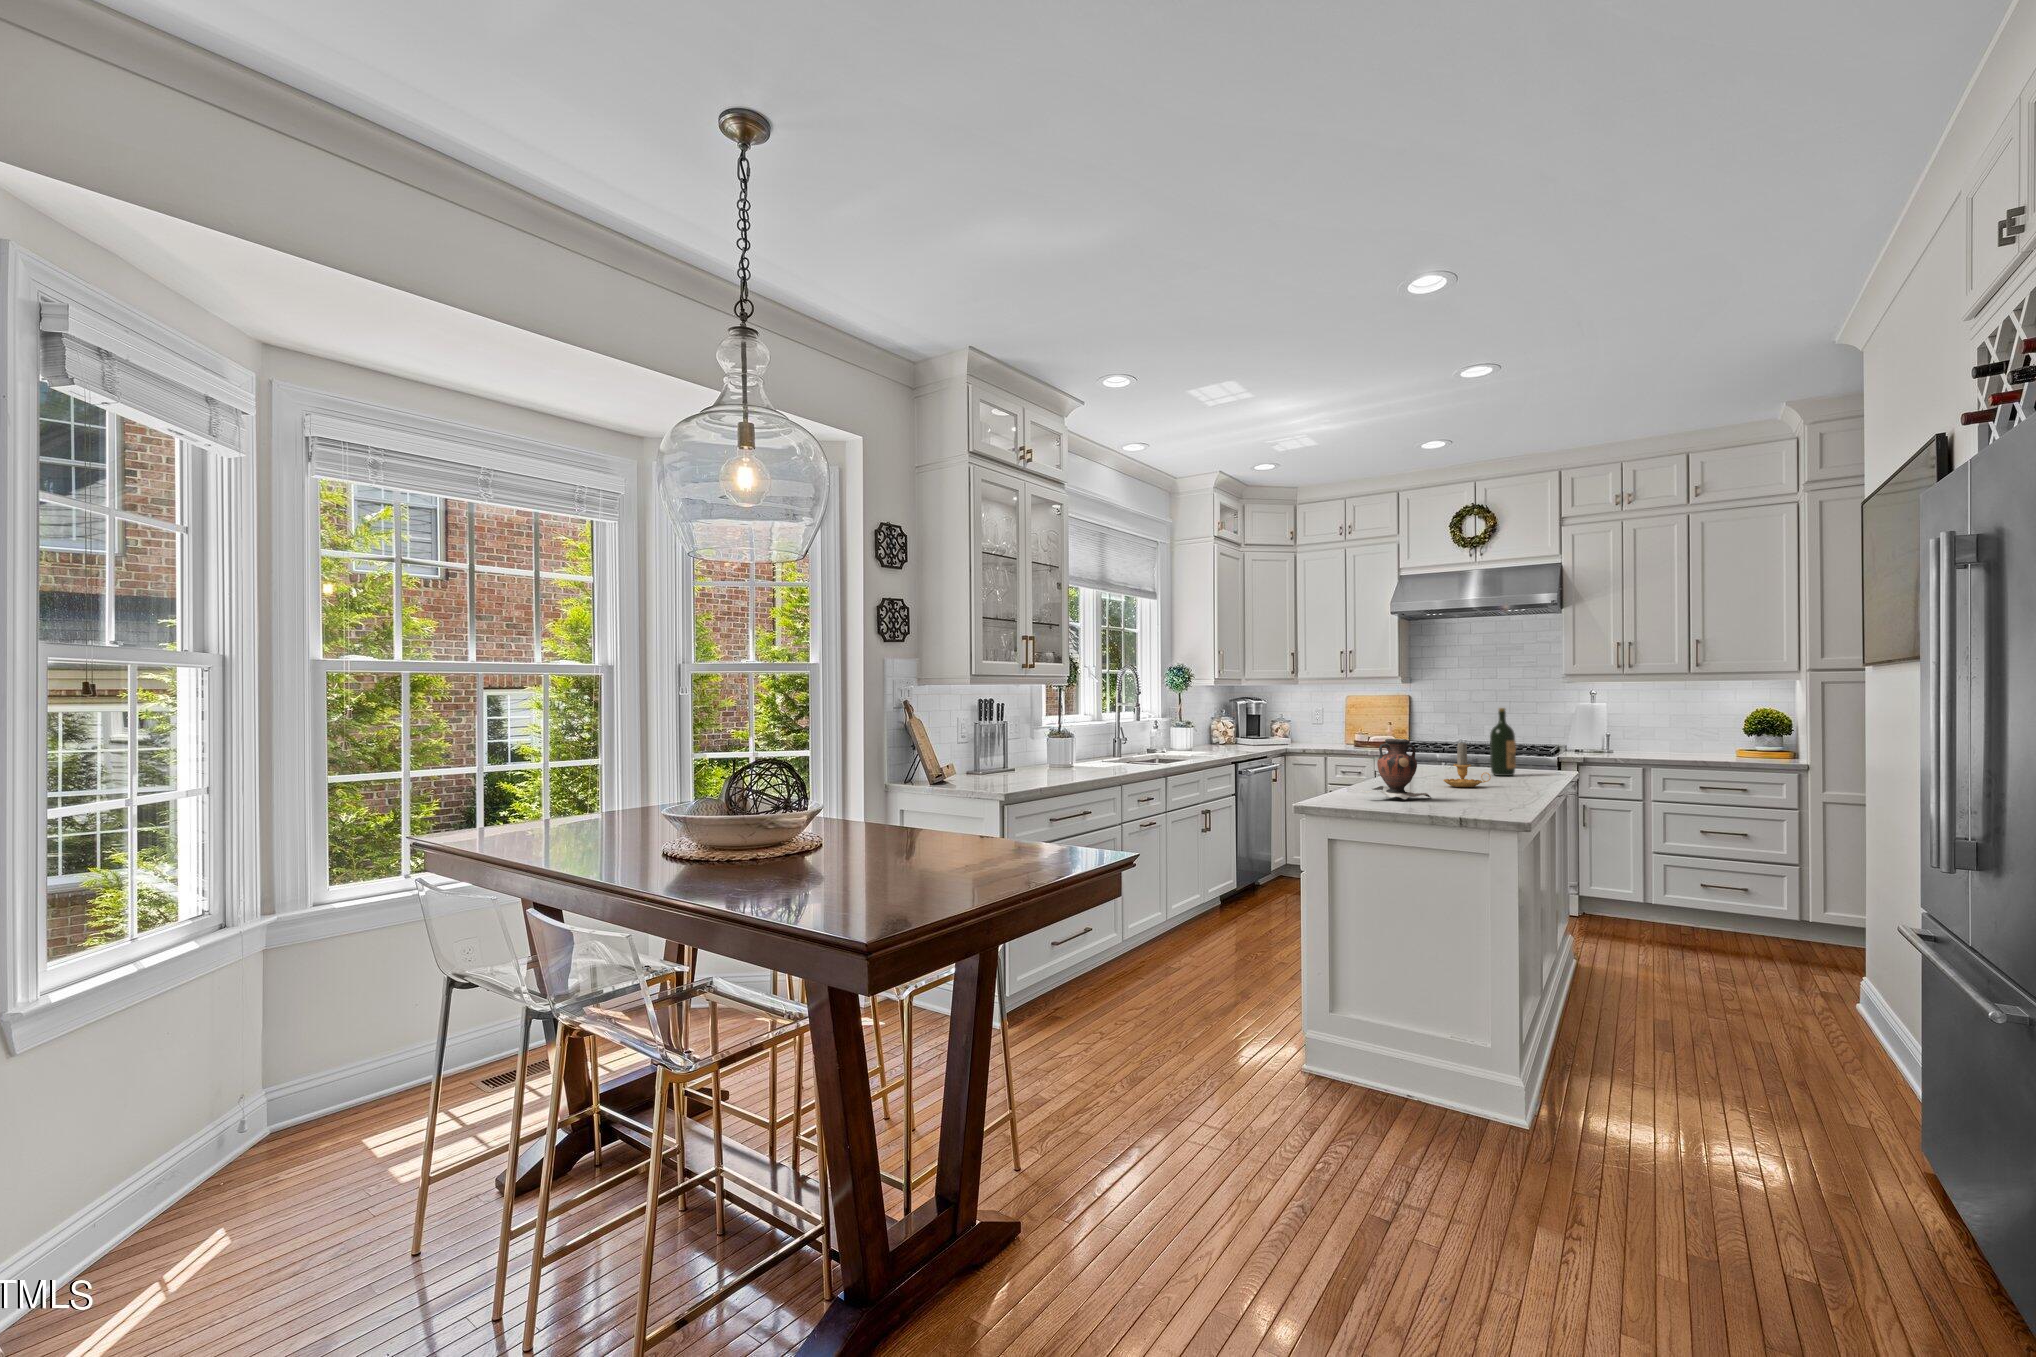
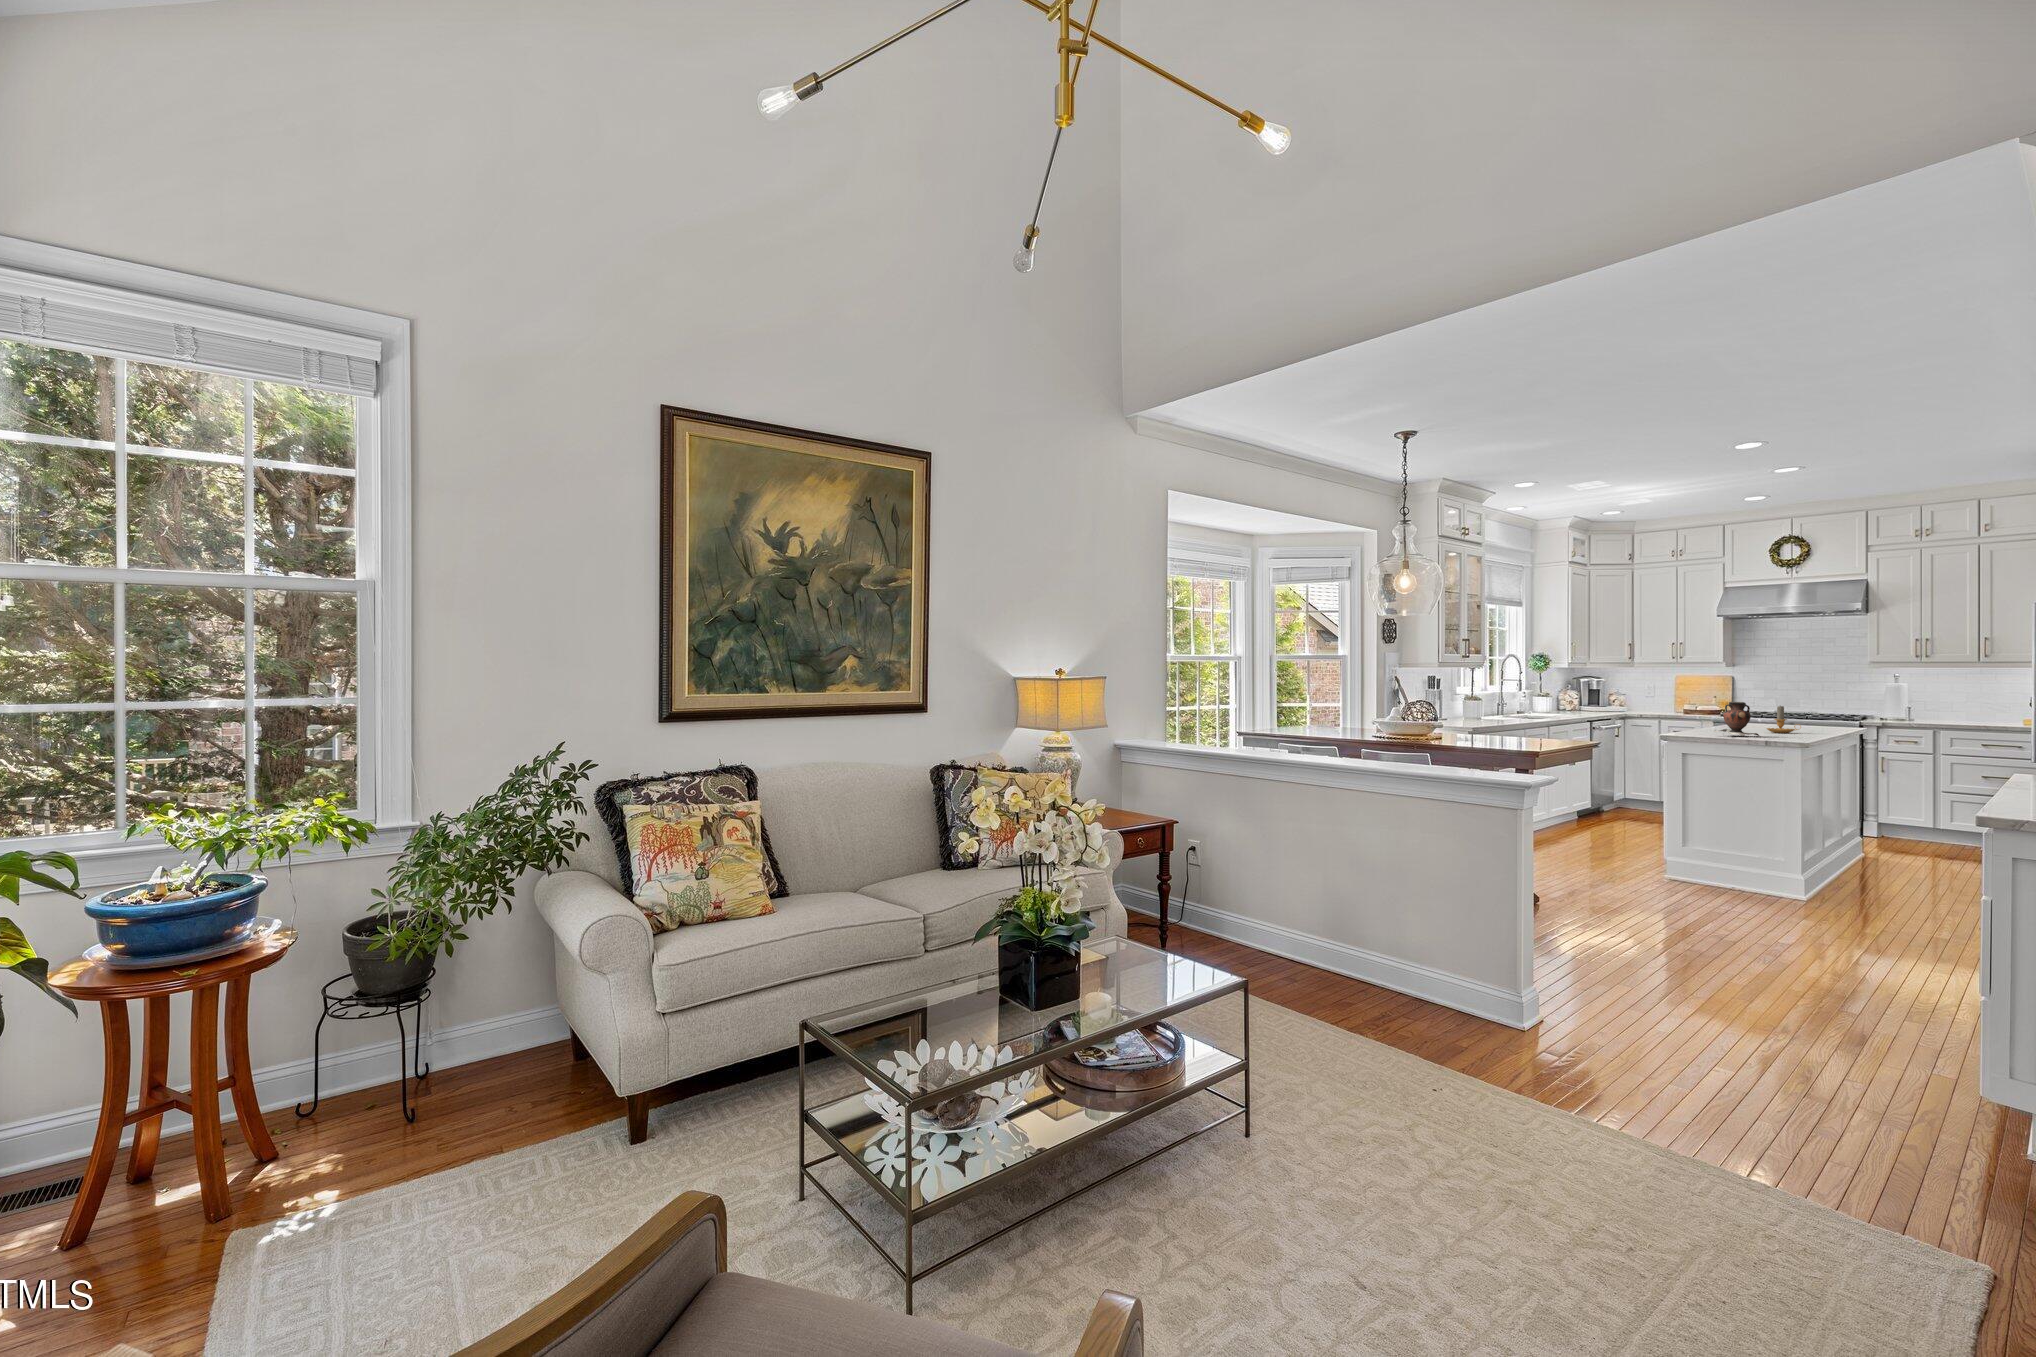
wine bottle: present [1490,708,1516,776] -> none [1801,685,1822,729]

